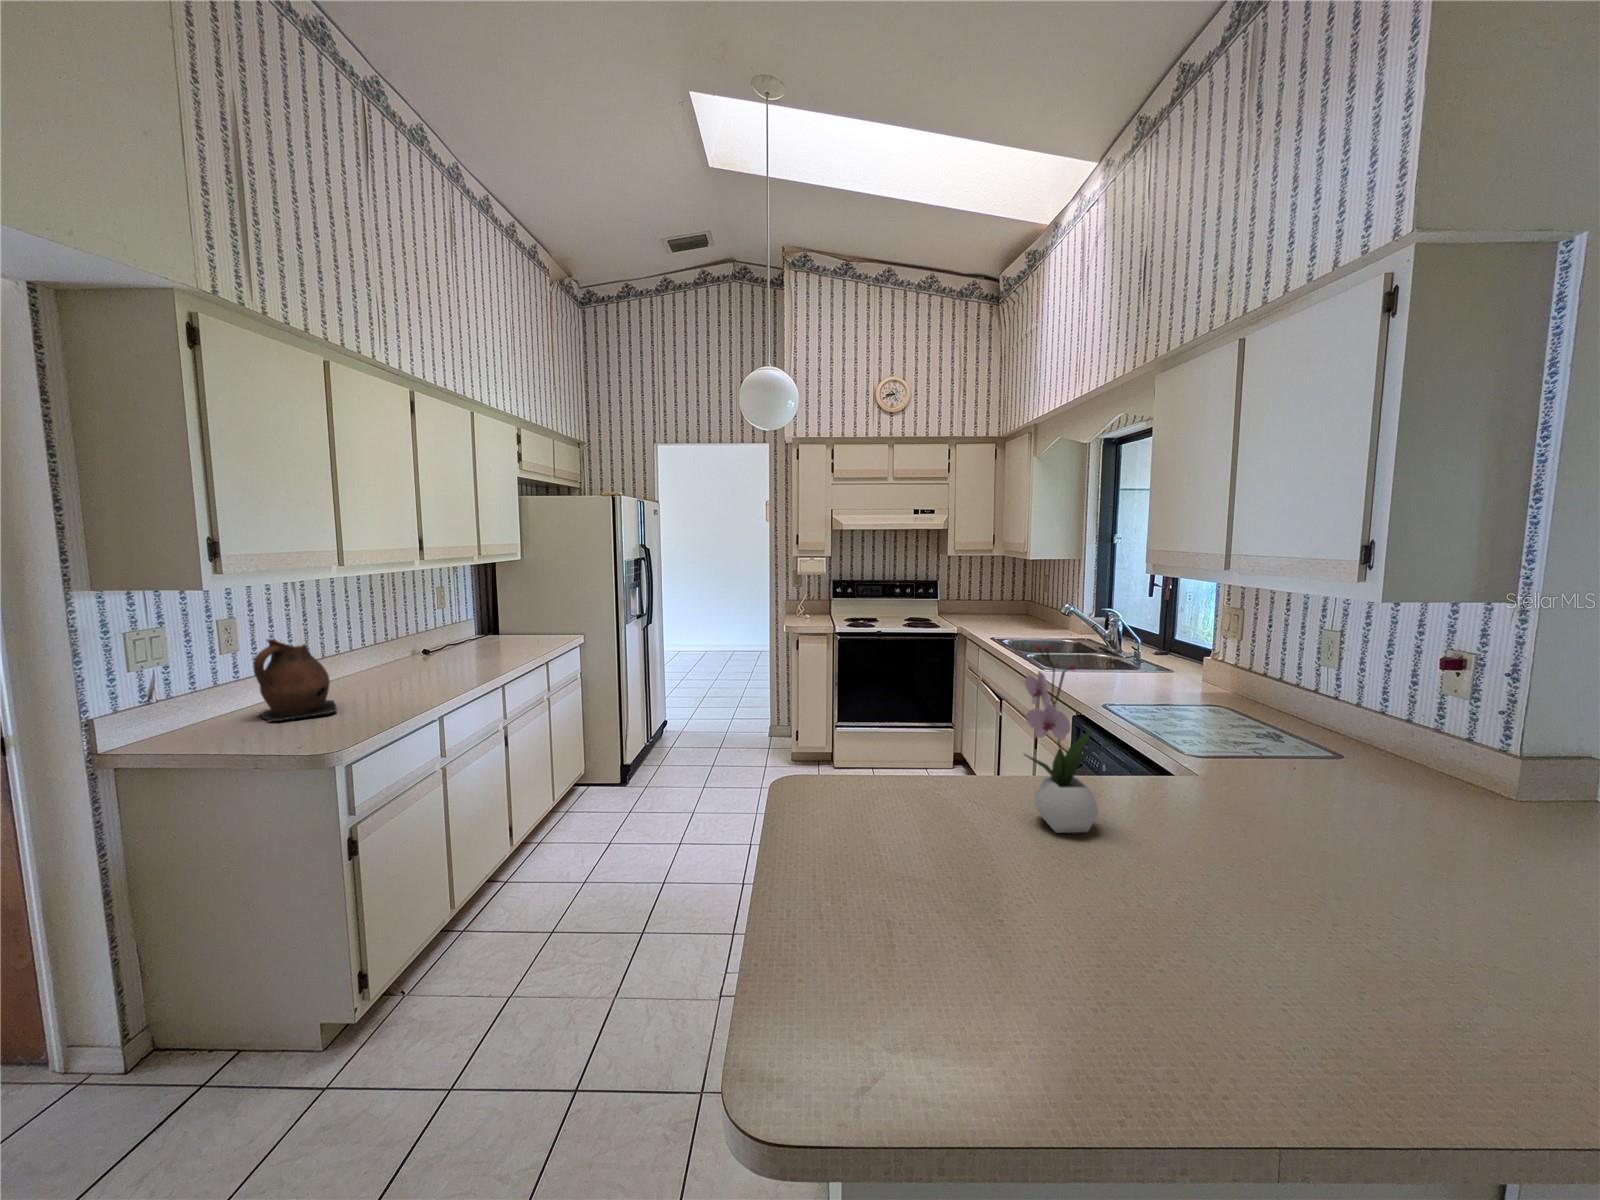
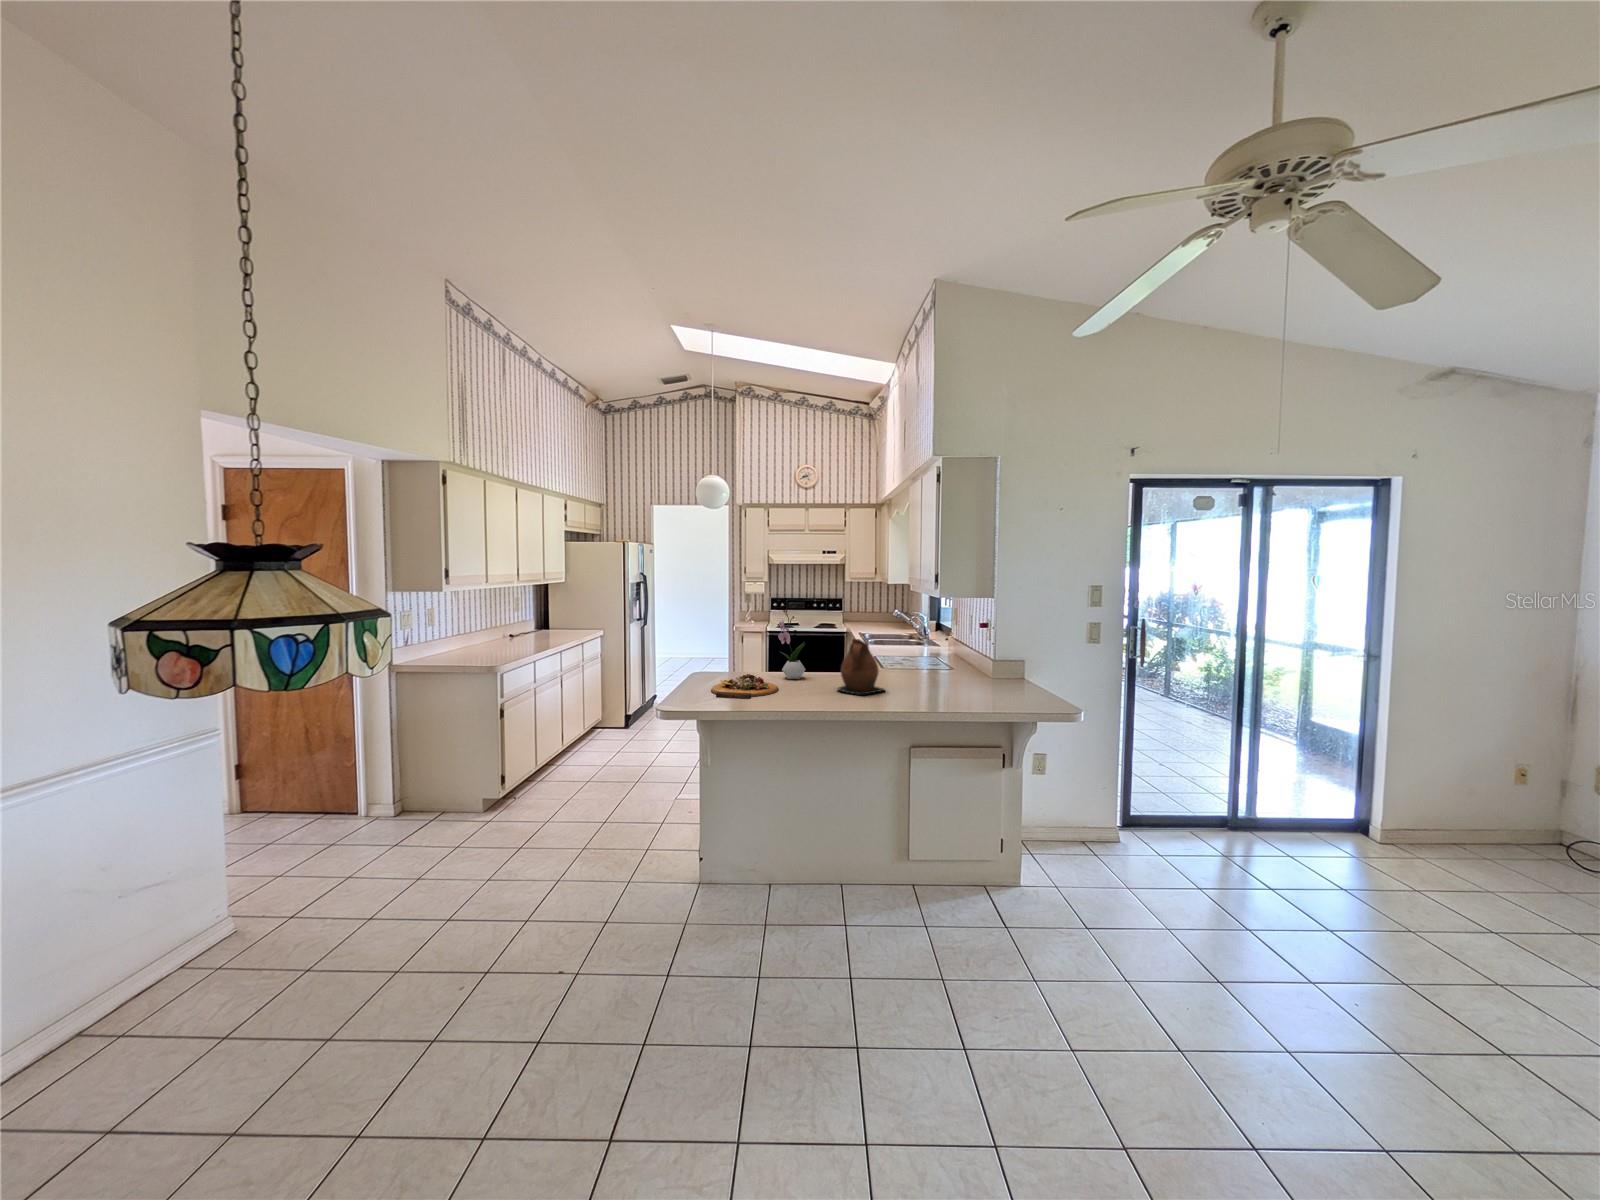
ceramic pitcher: present [254,639,337,722] -> present [838,639,885,694]
cutting board: none [887,858,1113,1015] -> present [711,674,779,699]

